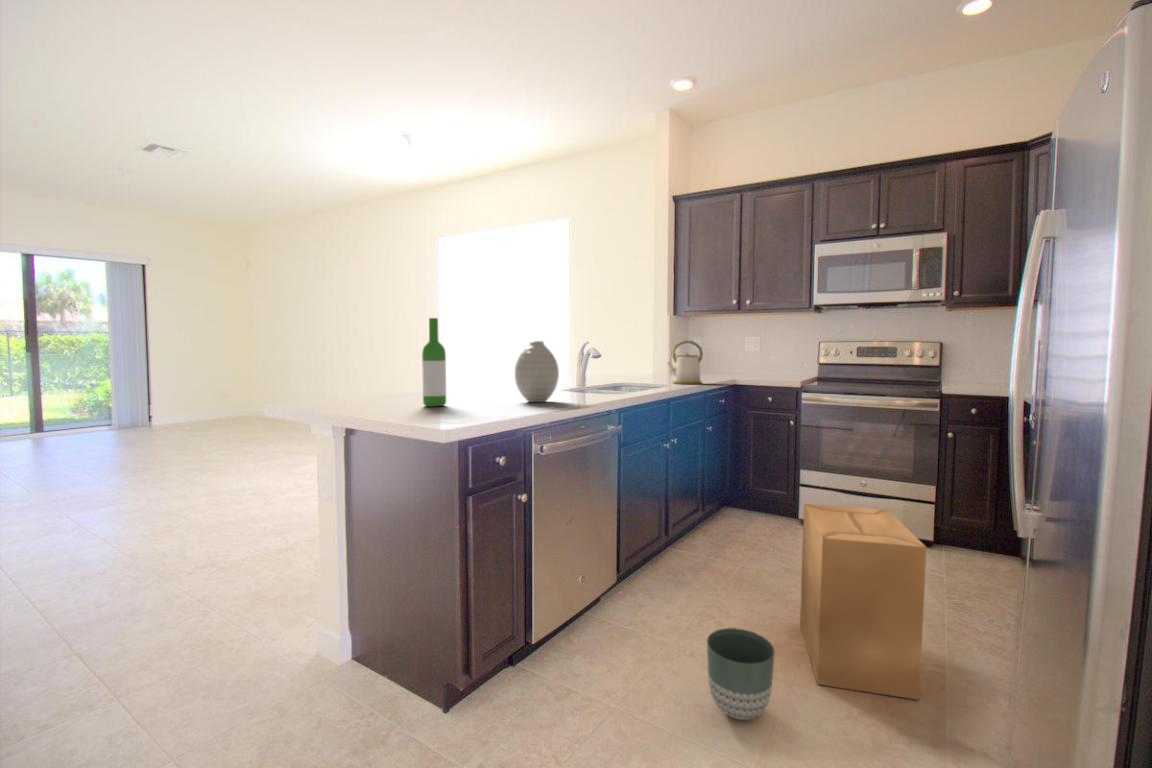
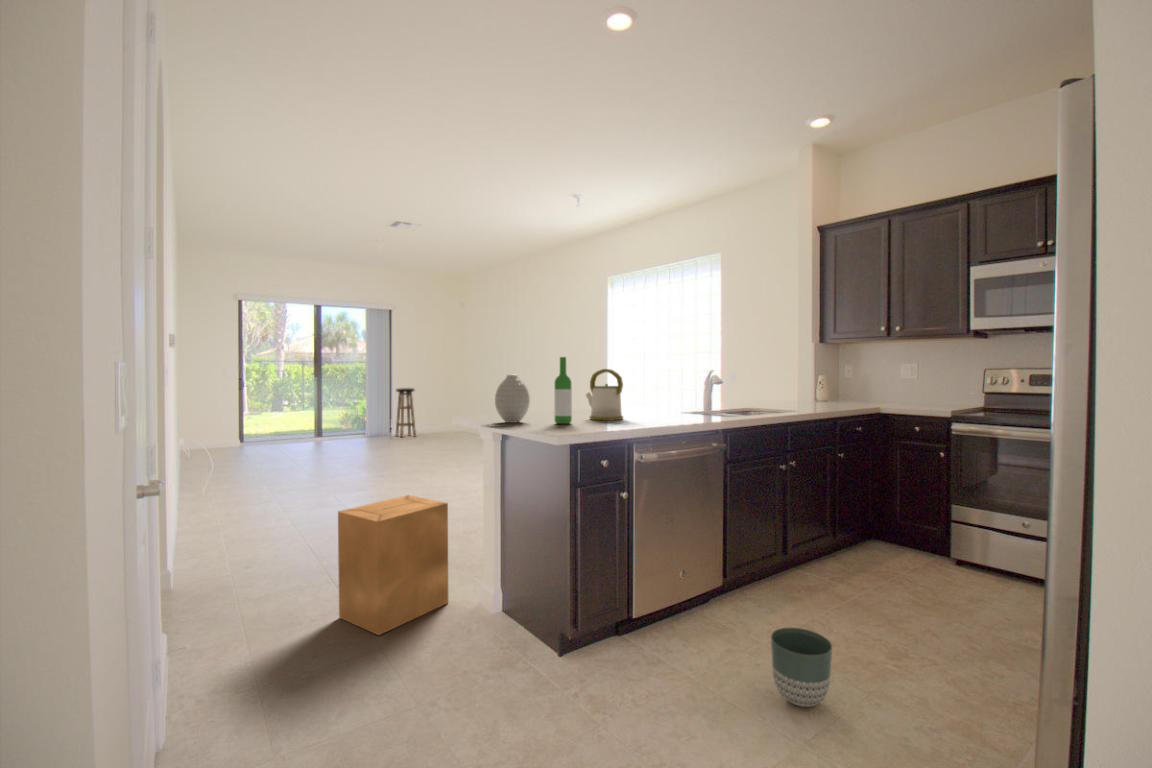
vase: present [515,341,559,402] -> present [495,375,530,423]
kettle: present [667,341,703,384] -> present [586,369,623,420]
bar stool: none [159,367,191,428] -> present [396,388,416,437]
cardboard box: present [800,504,926,700] -> present [338,495,448,635]

